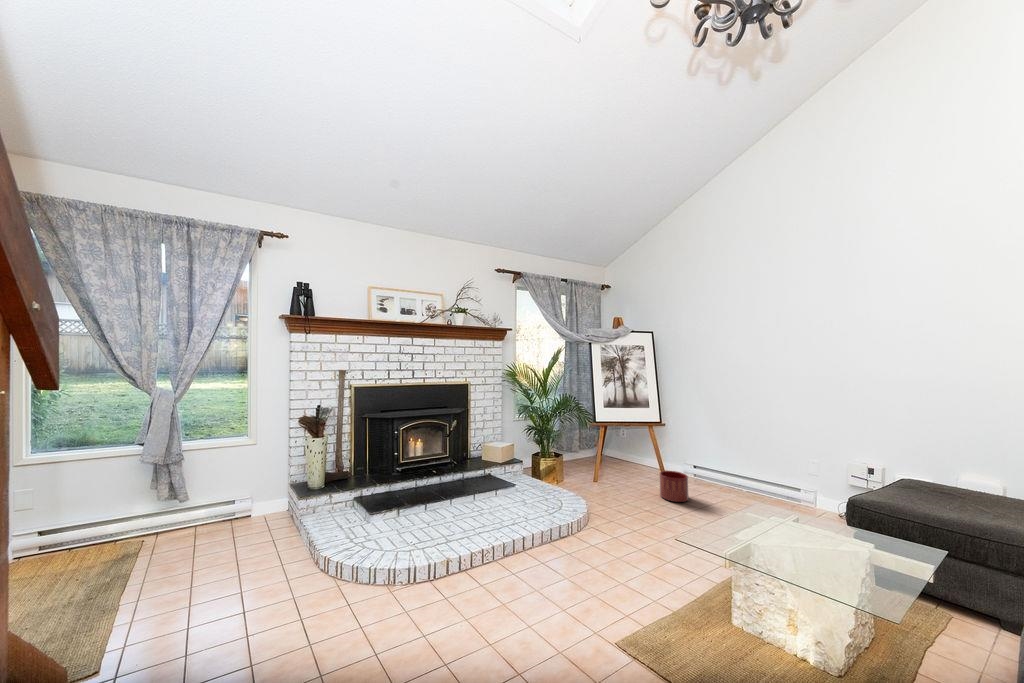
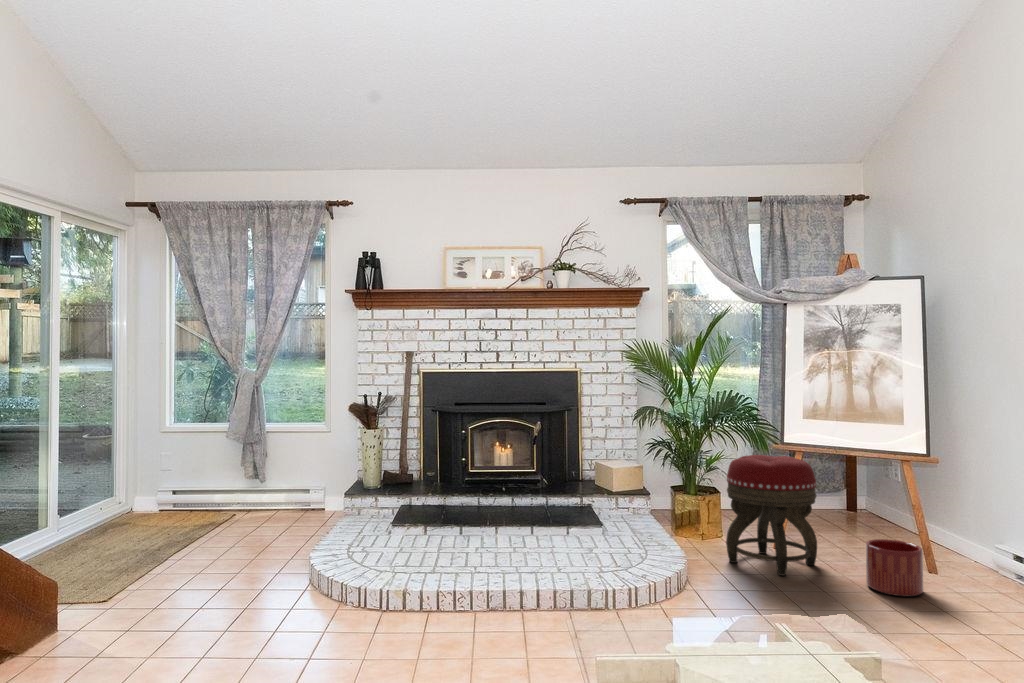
footstool: none [583,430,633,502] -> present [726,455,817,576]

